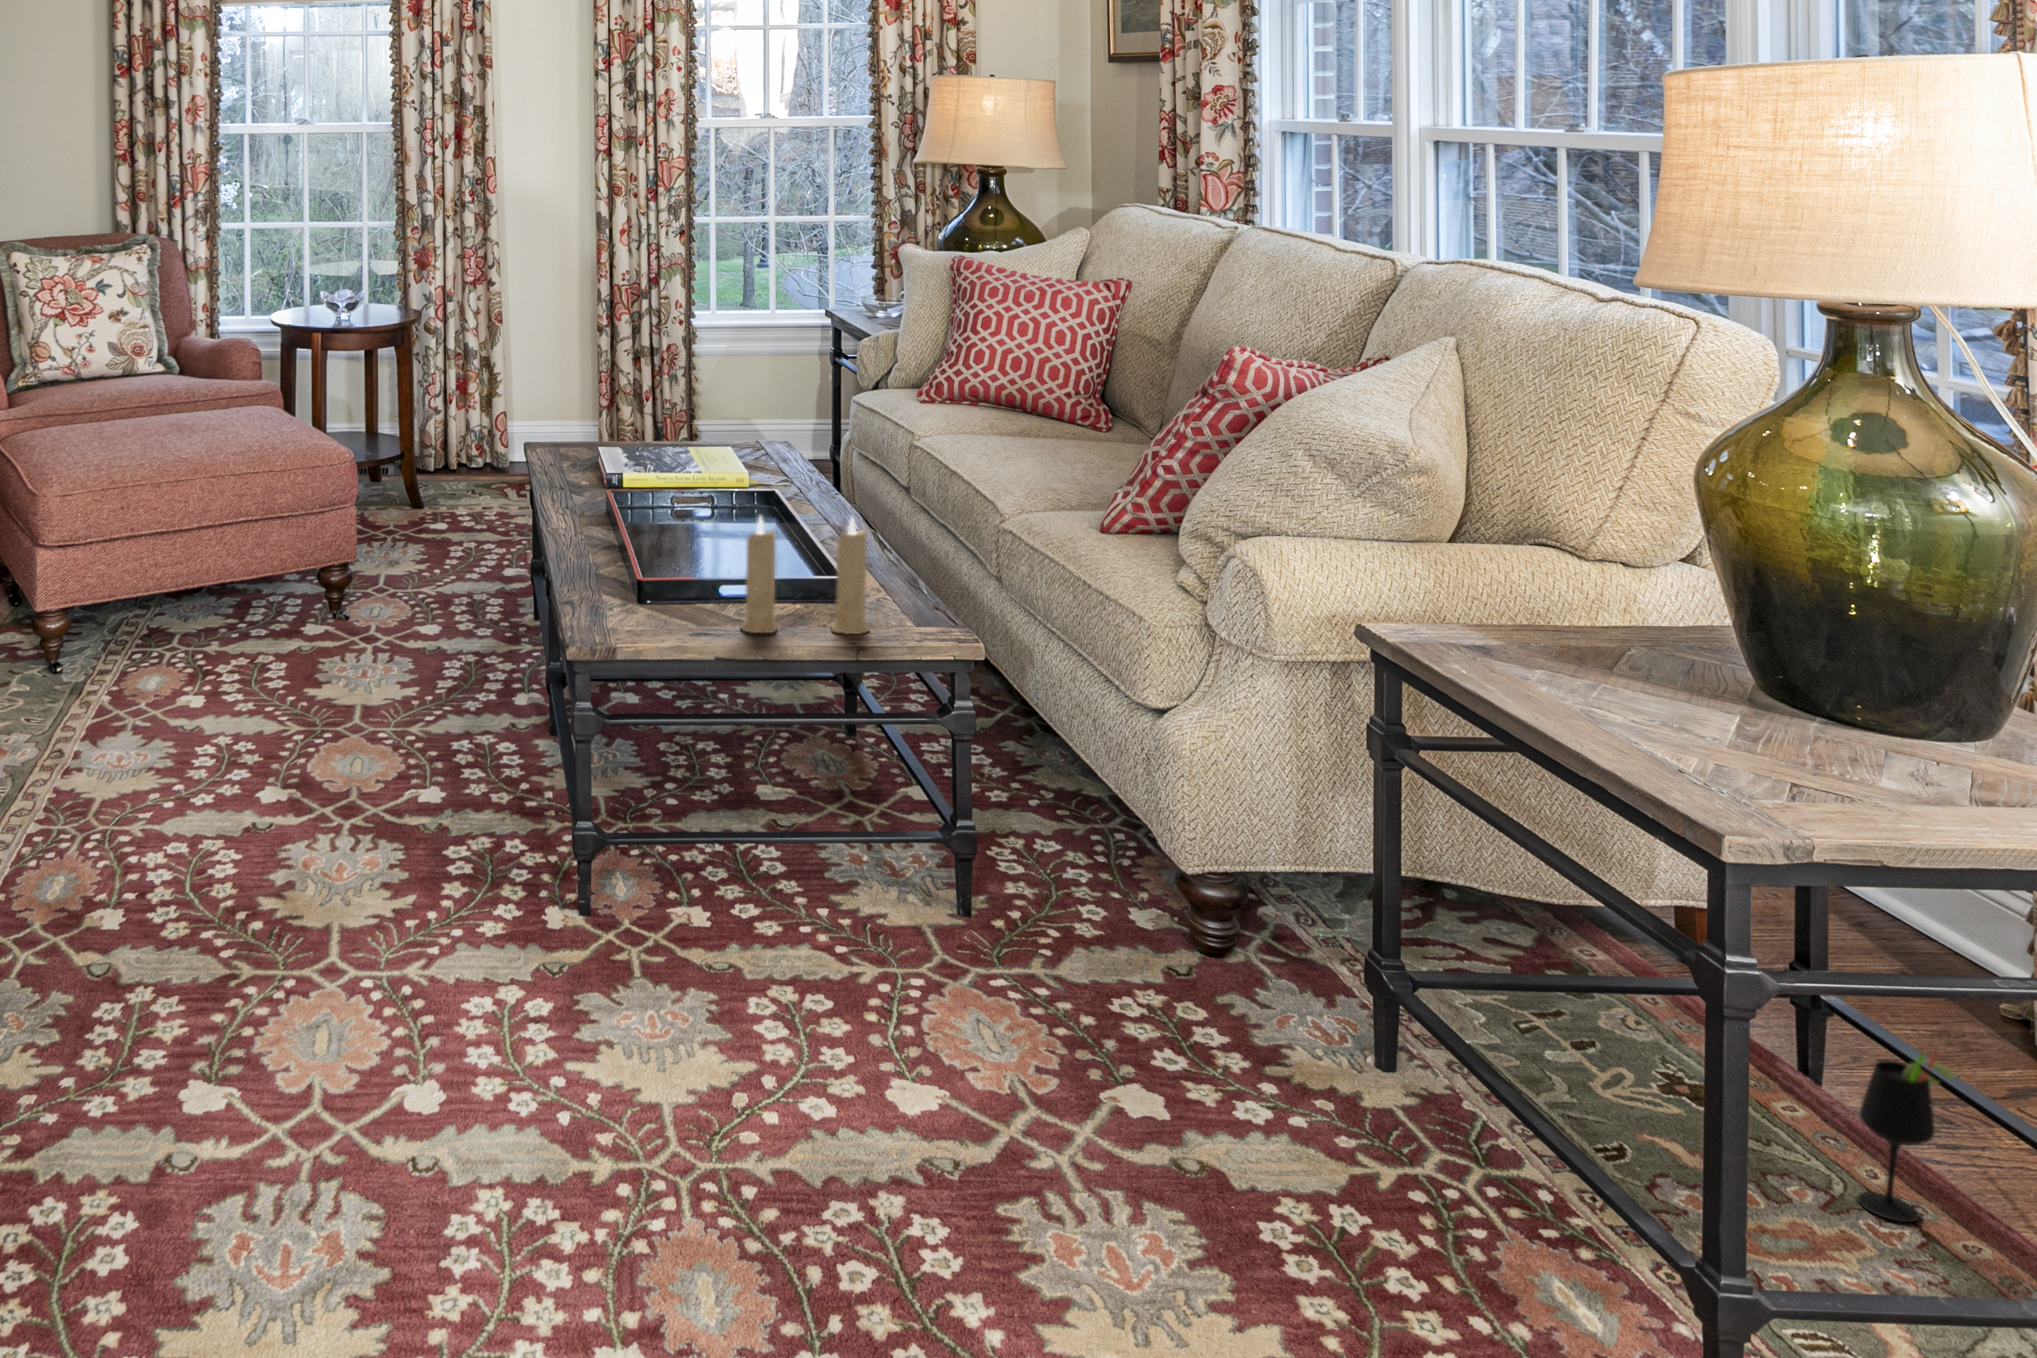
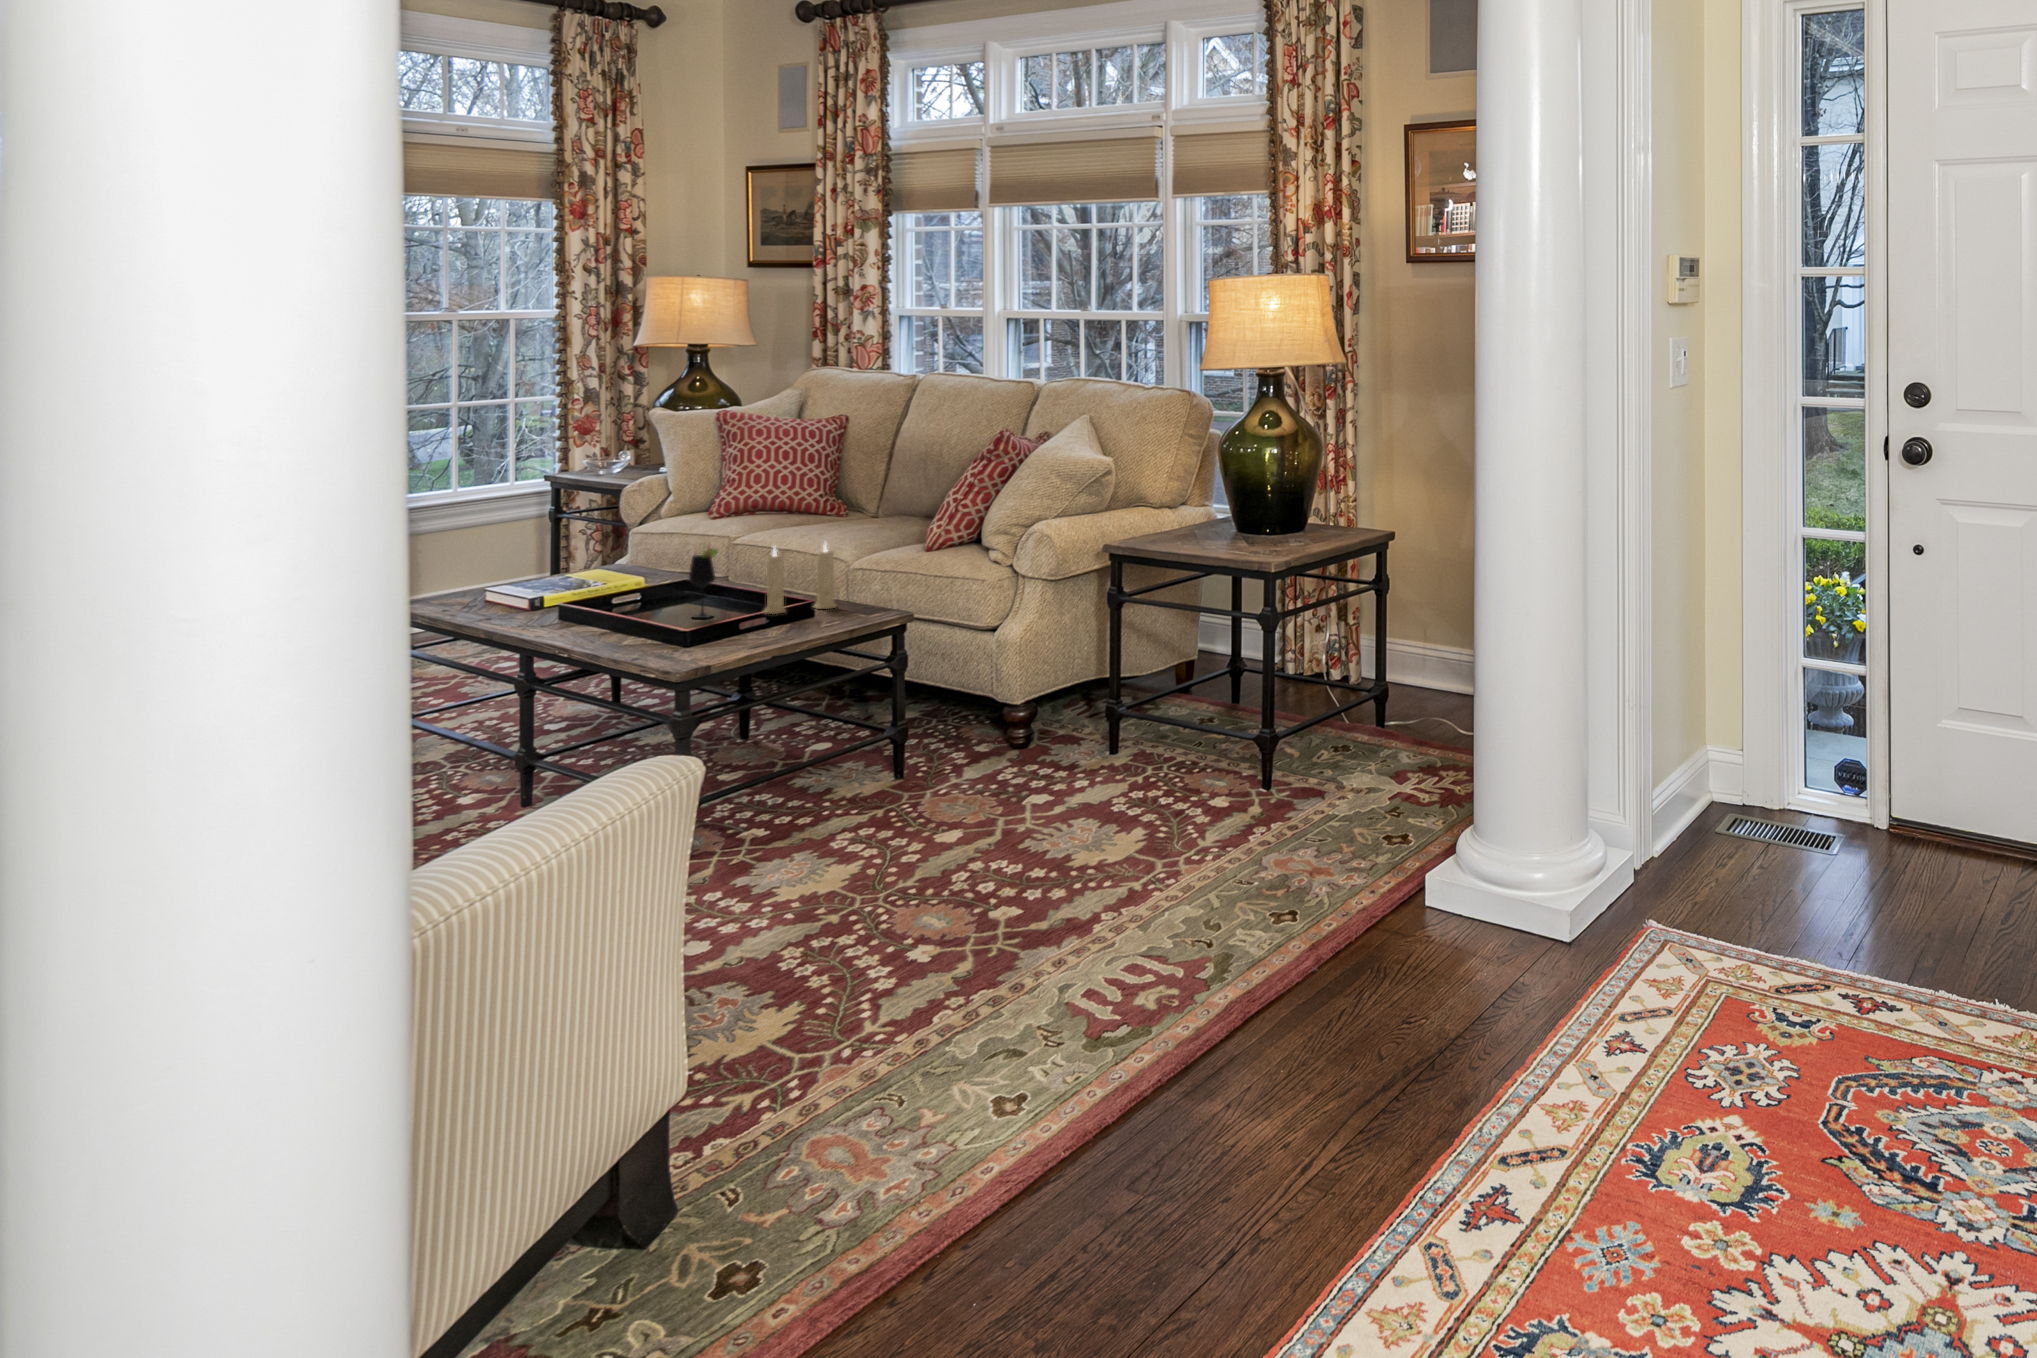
wine glass: present [1857,1053,1955,1222] -> present [689,547,718,618]

